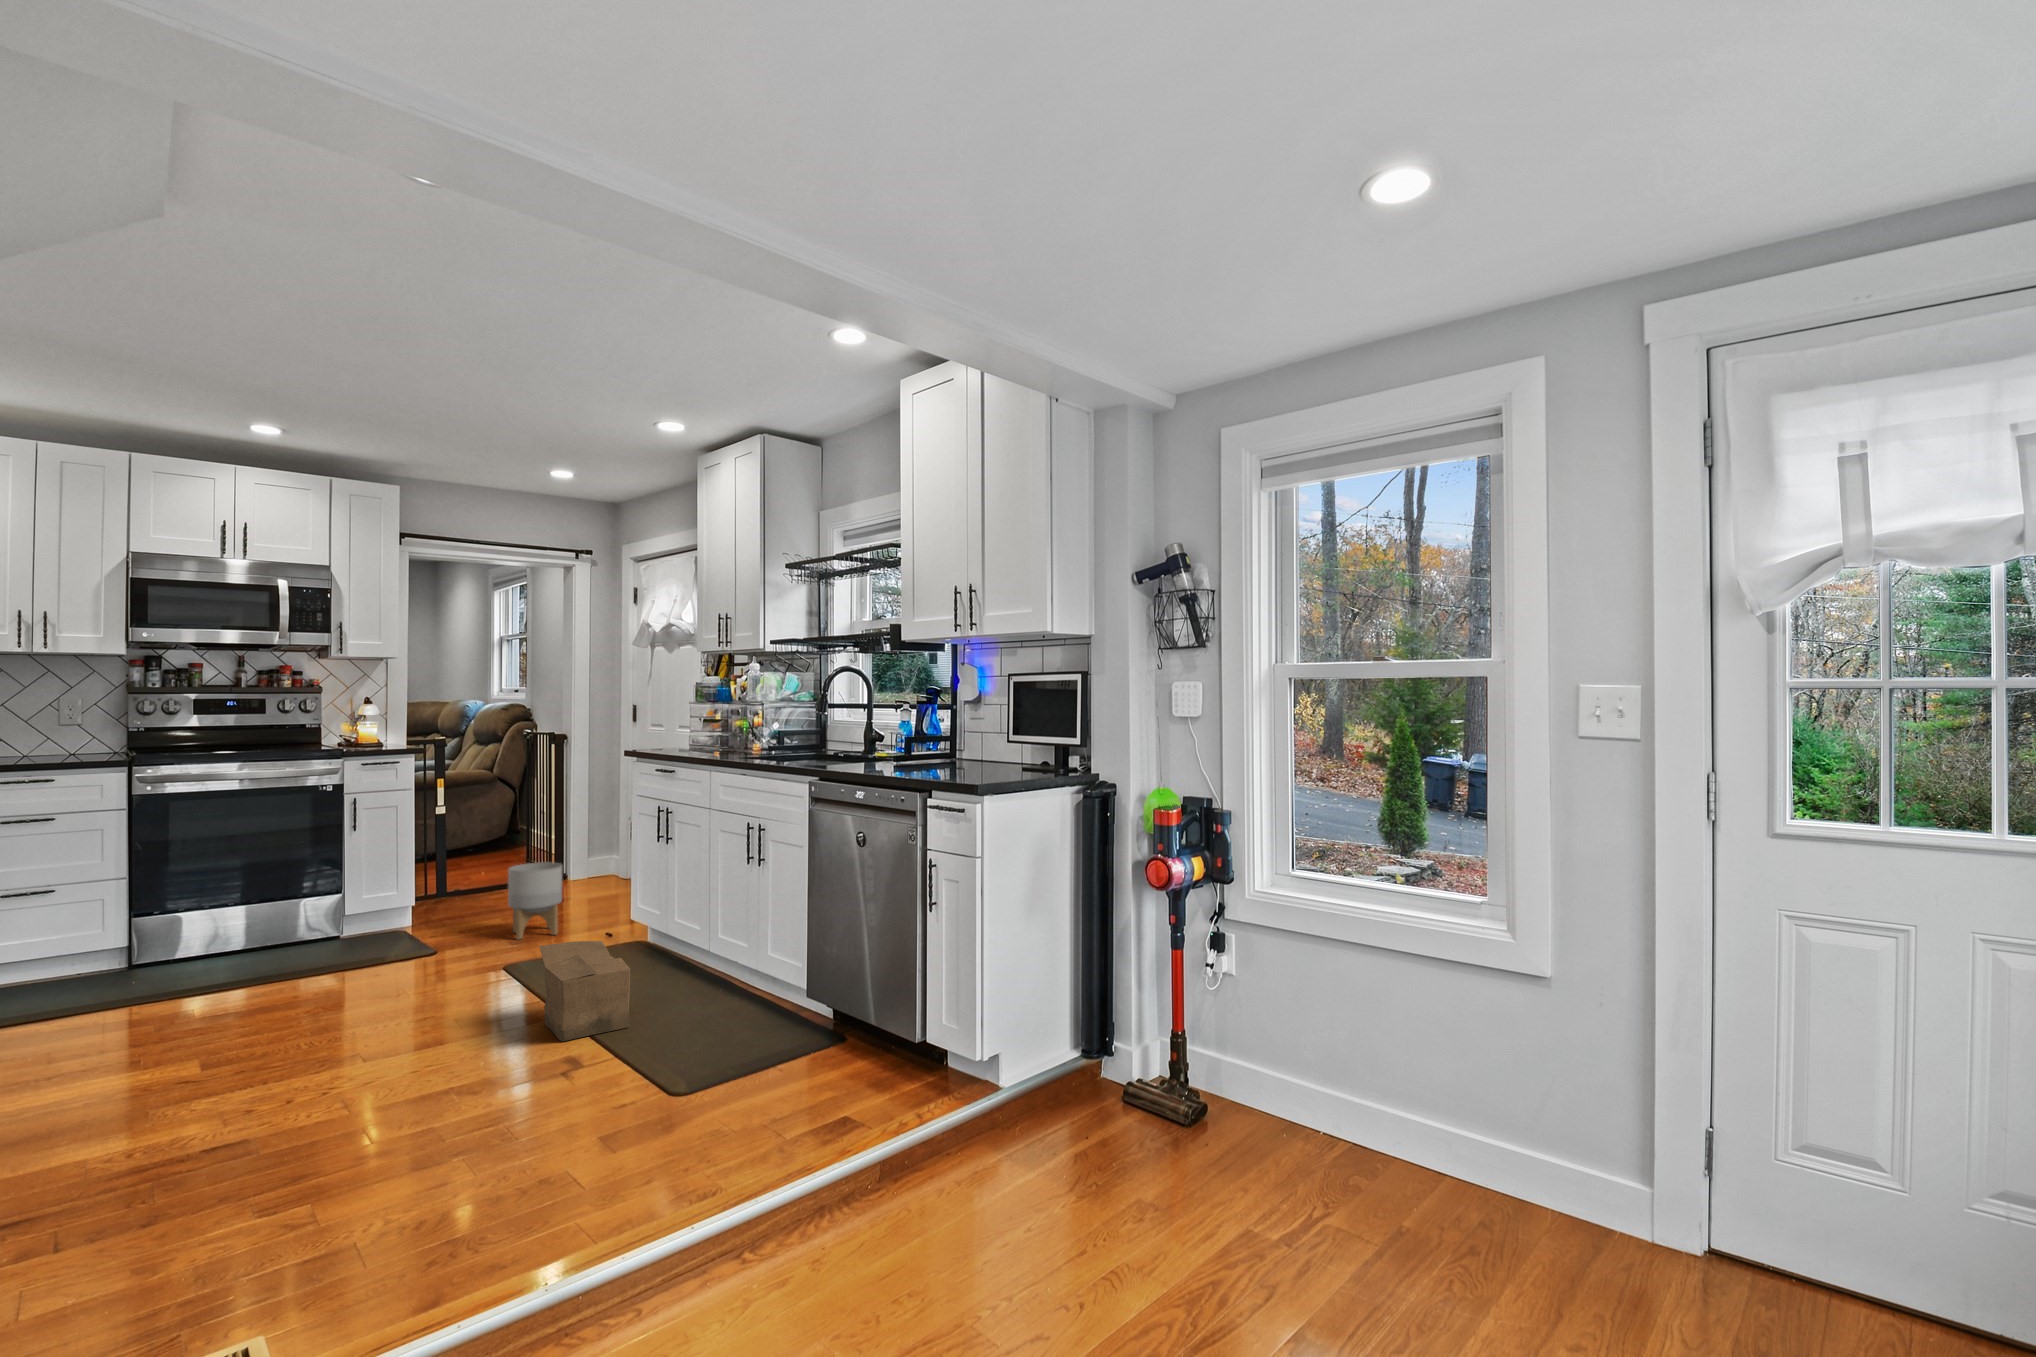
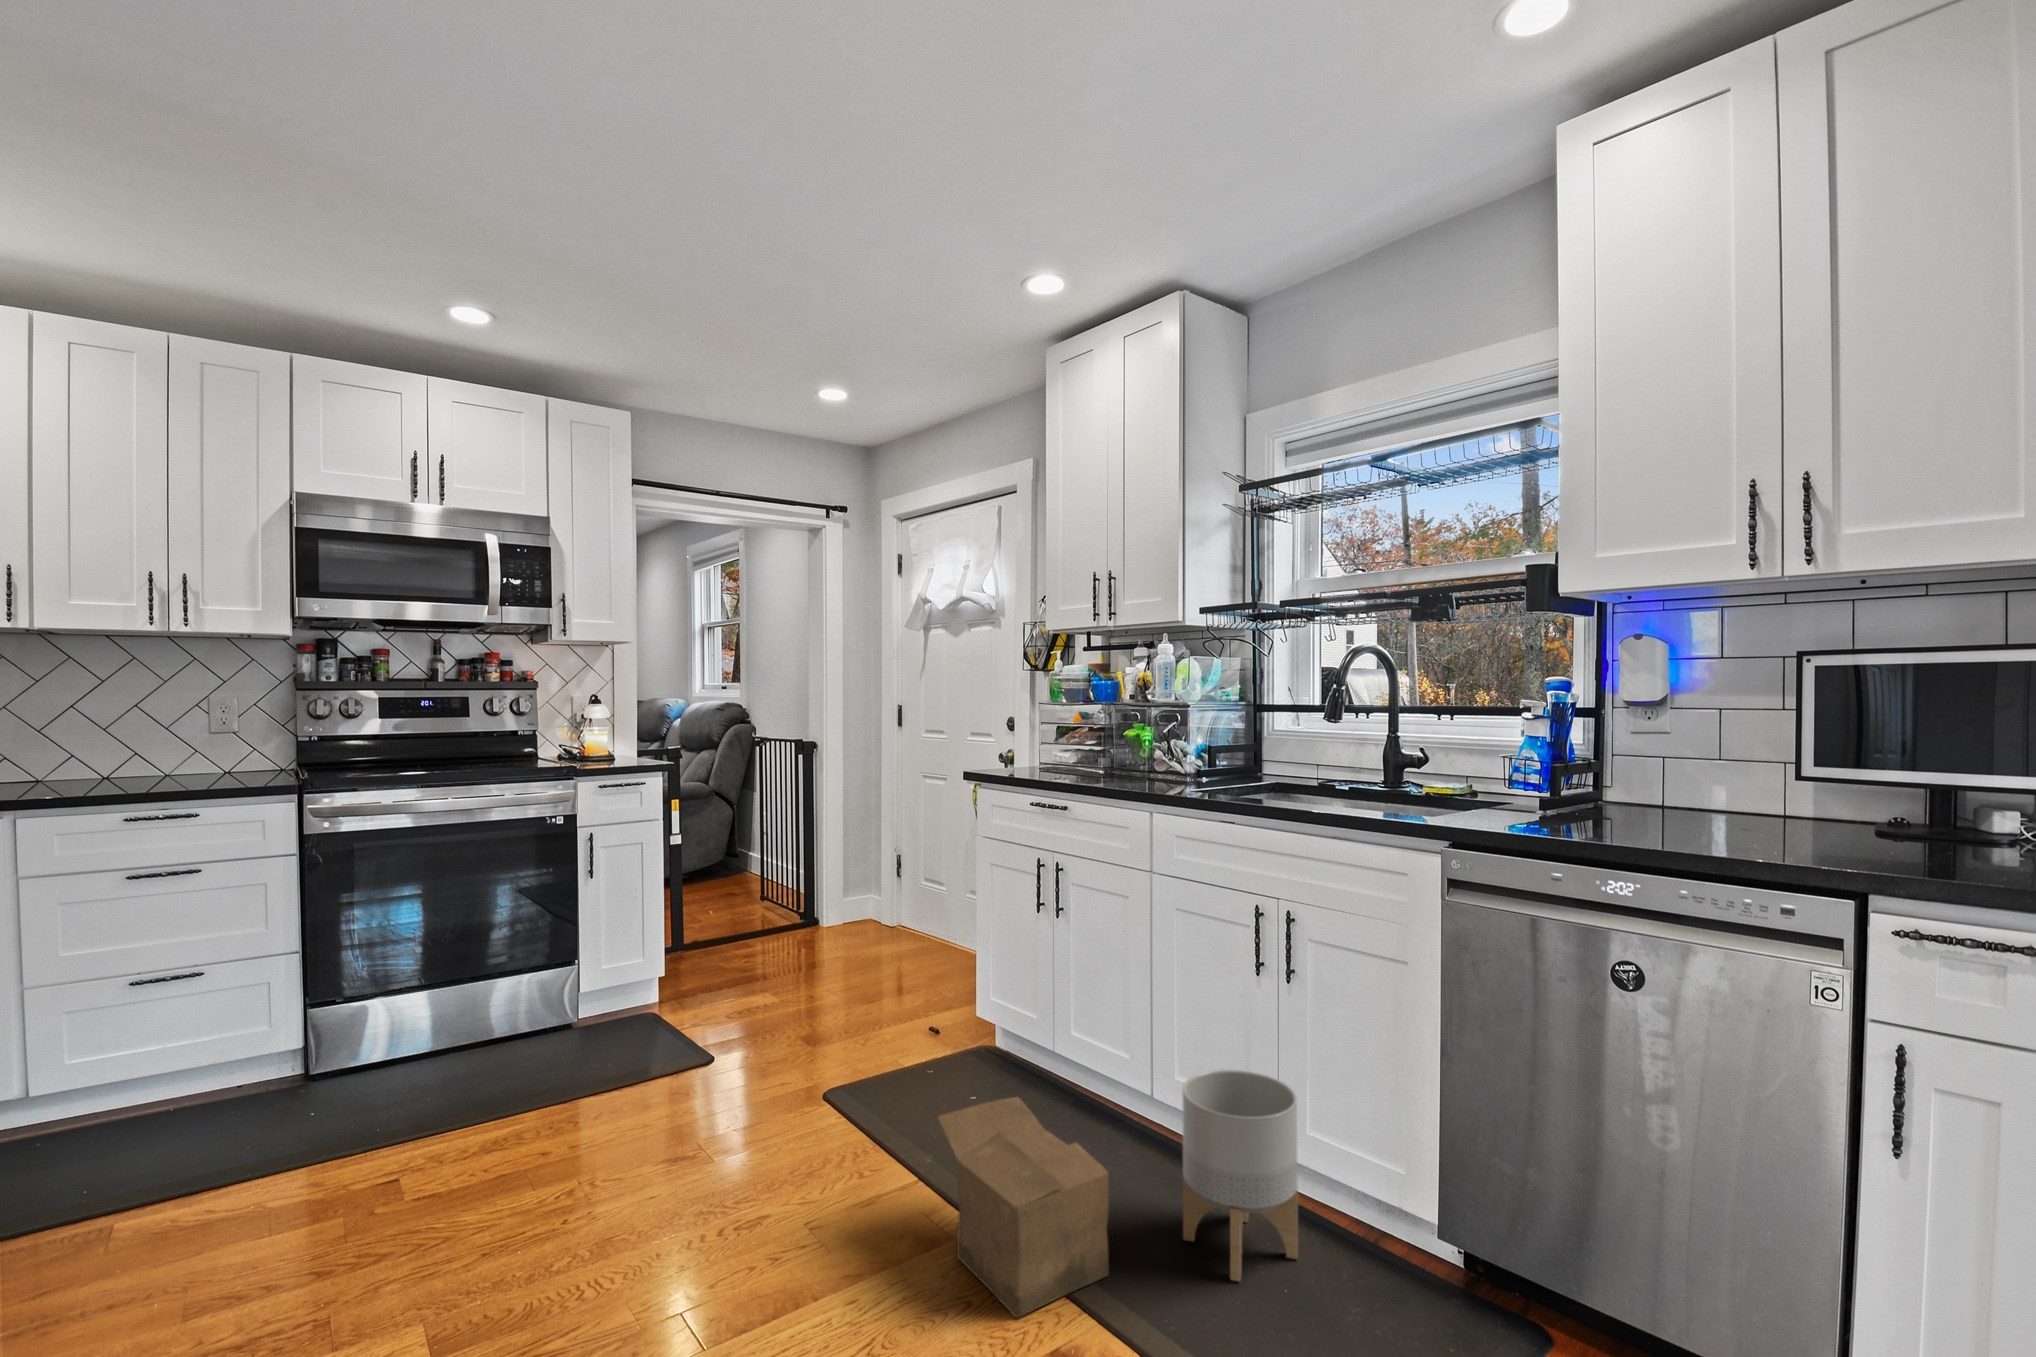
planter: present [508,862,562,940] -> present [1183,1069,1298,1281]

